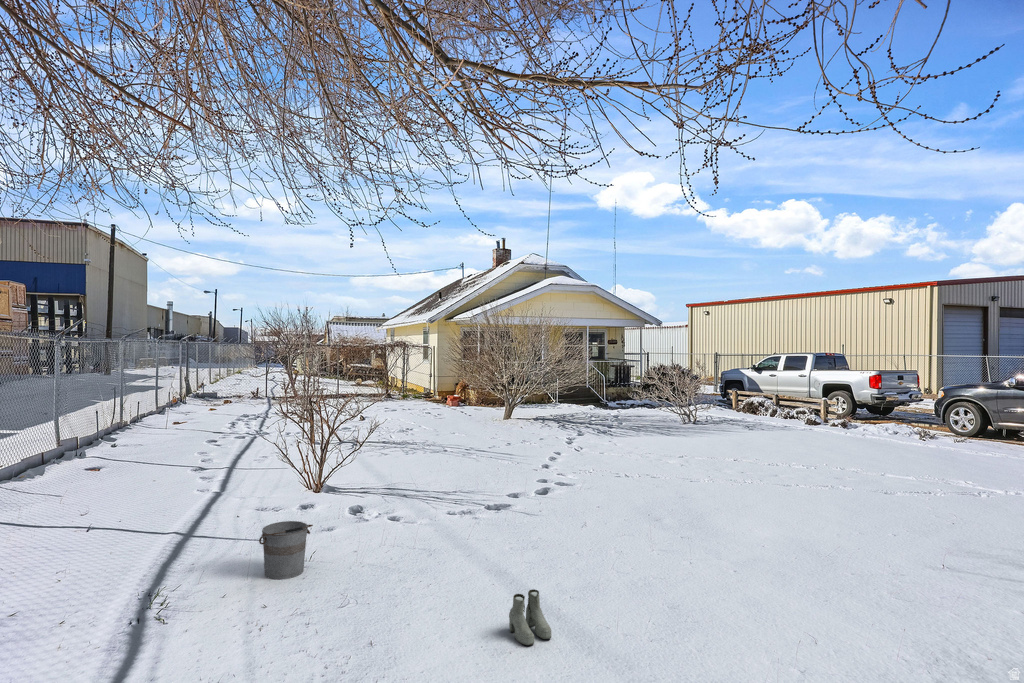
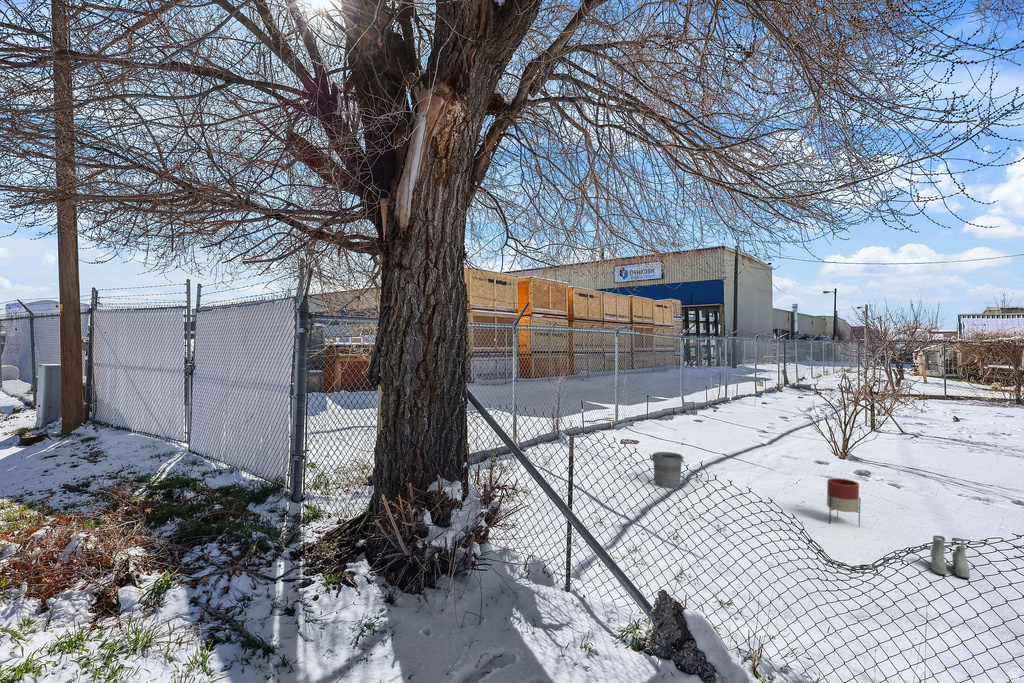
bucket: present [259,521,313,580] -> present [651,452,684,488]
planter: none [369,540,409,611] -> present [827,478,860,526]

